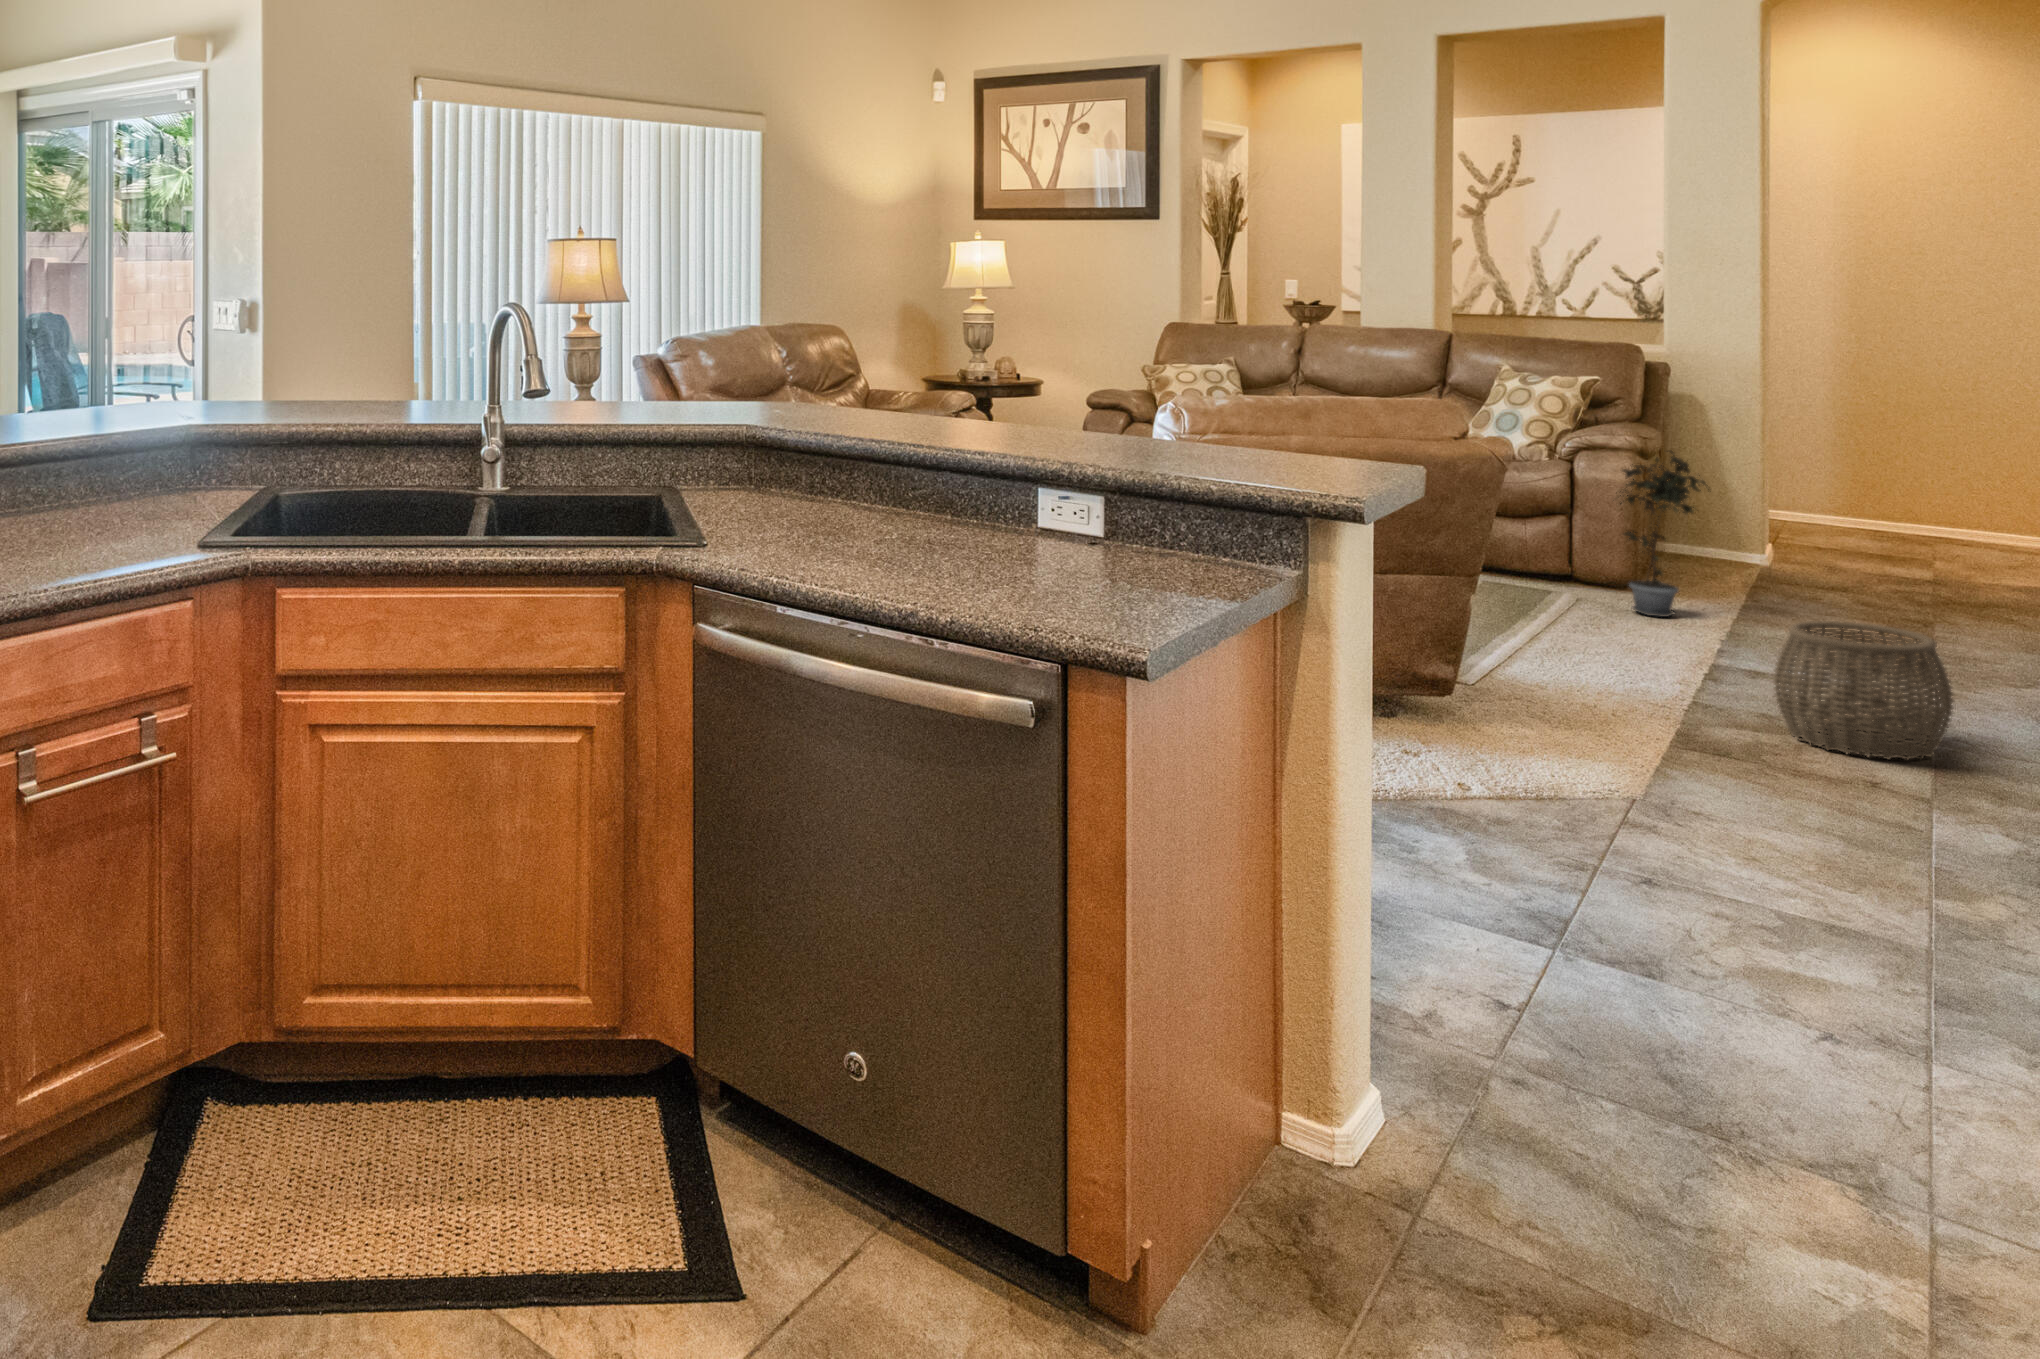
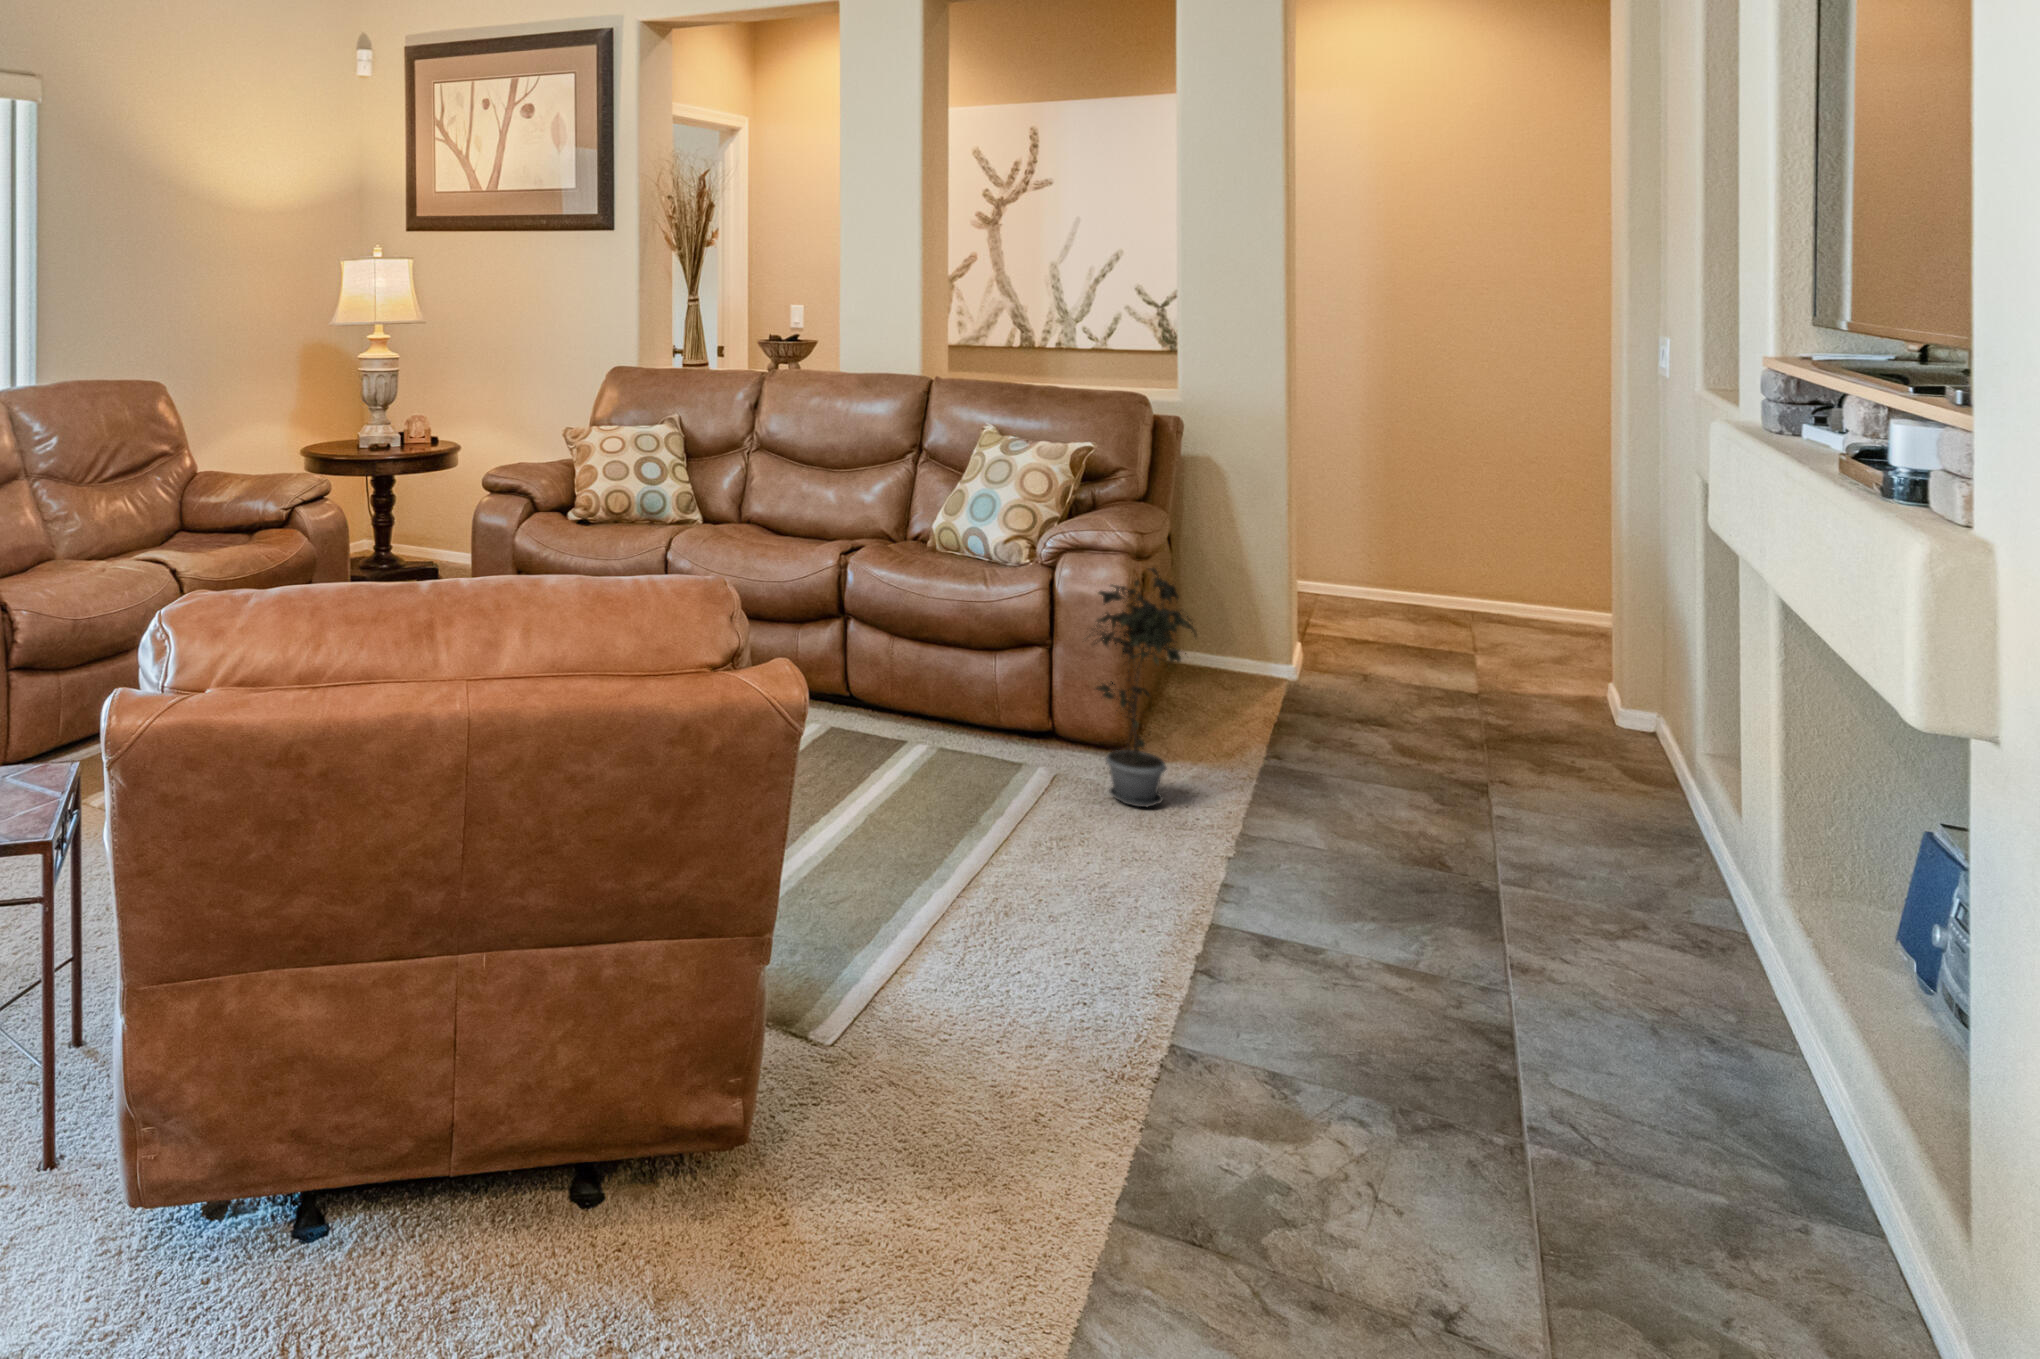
woven basket: present [1772,621,1954,760] -> none [1236,946,1508,1242]

